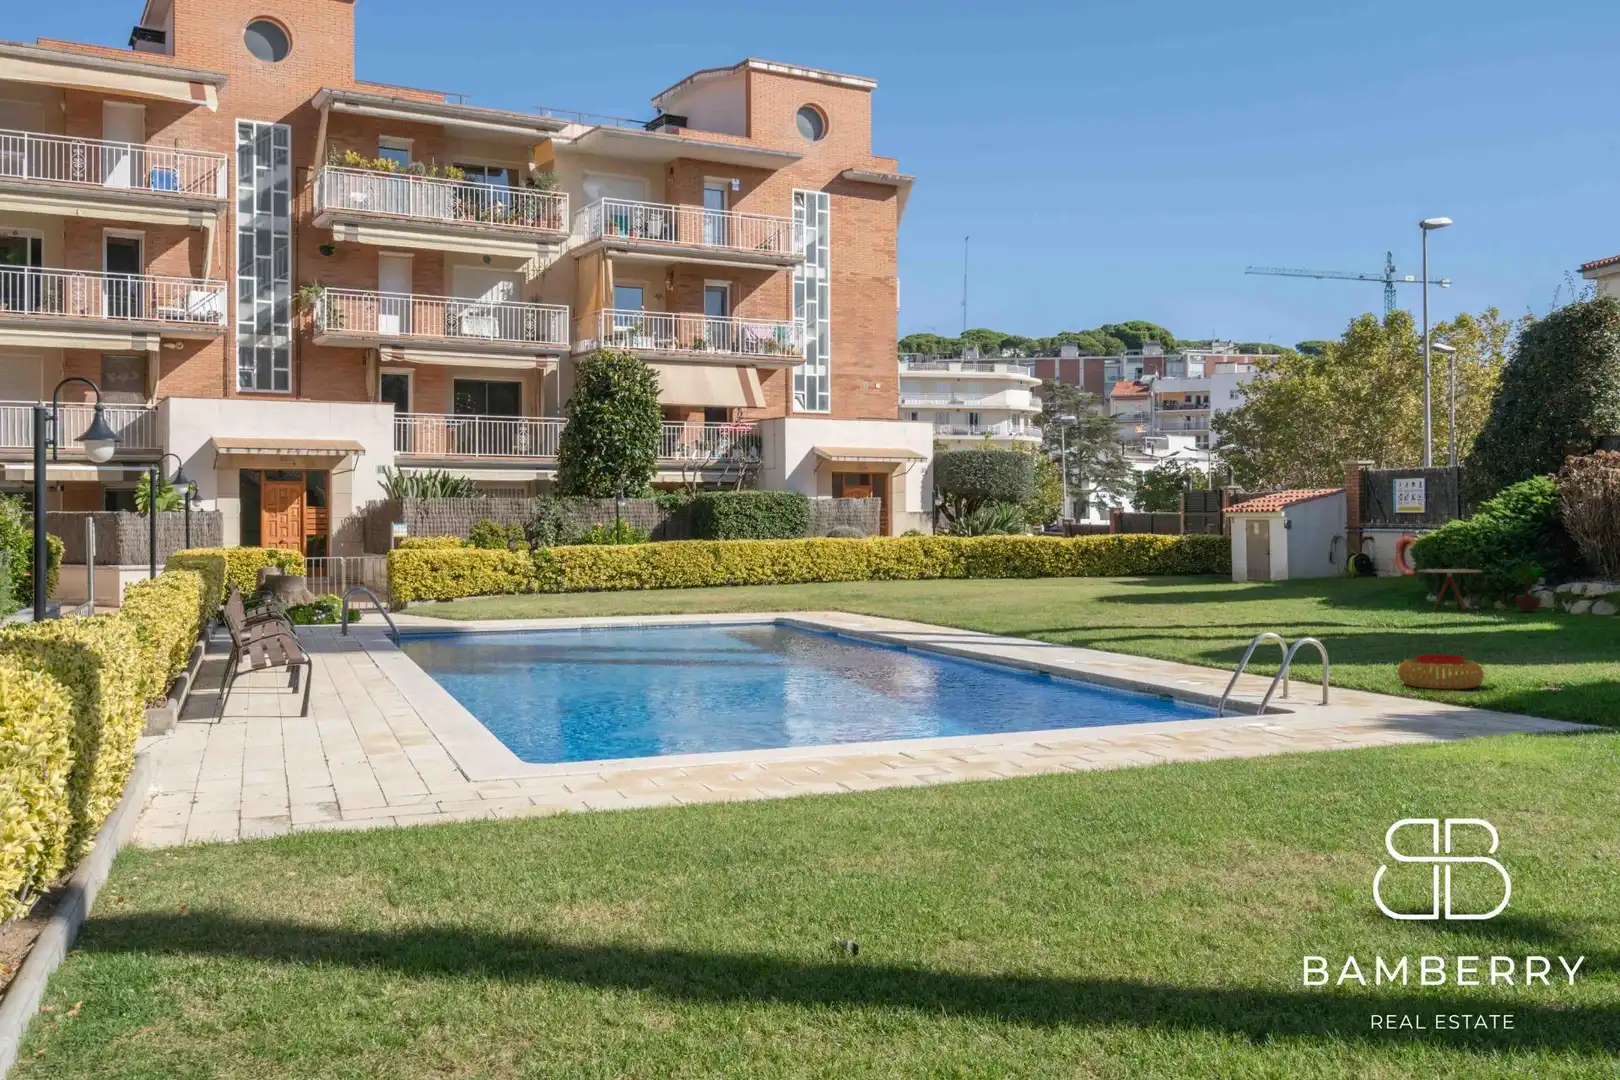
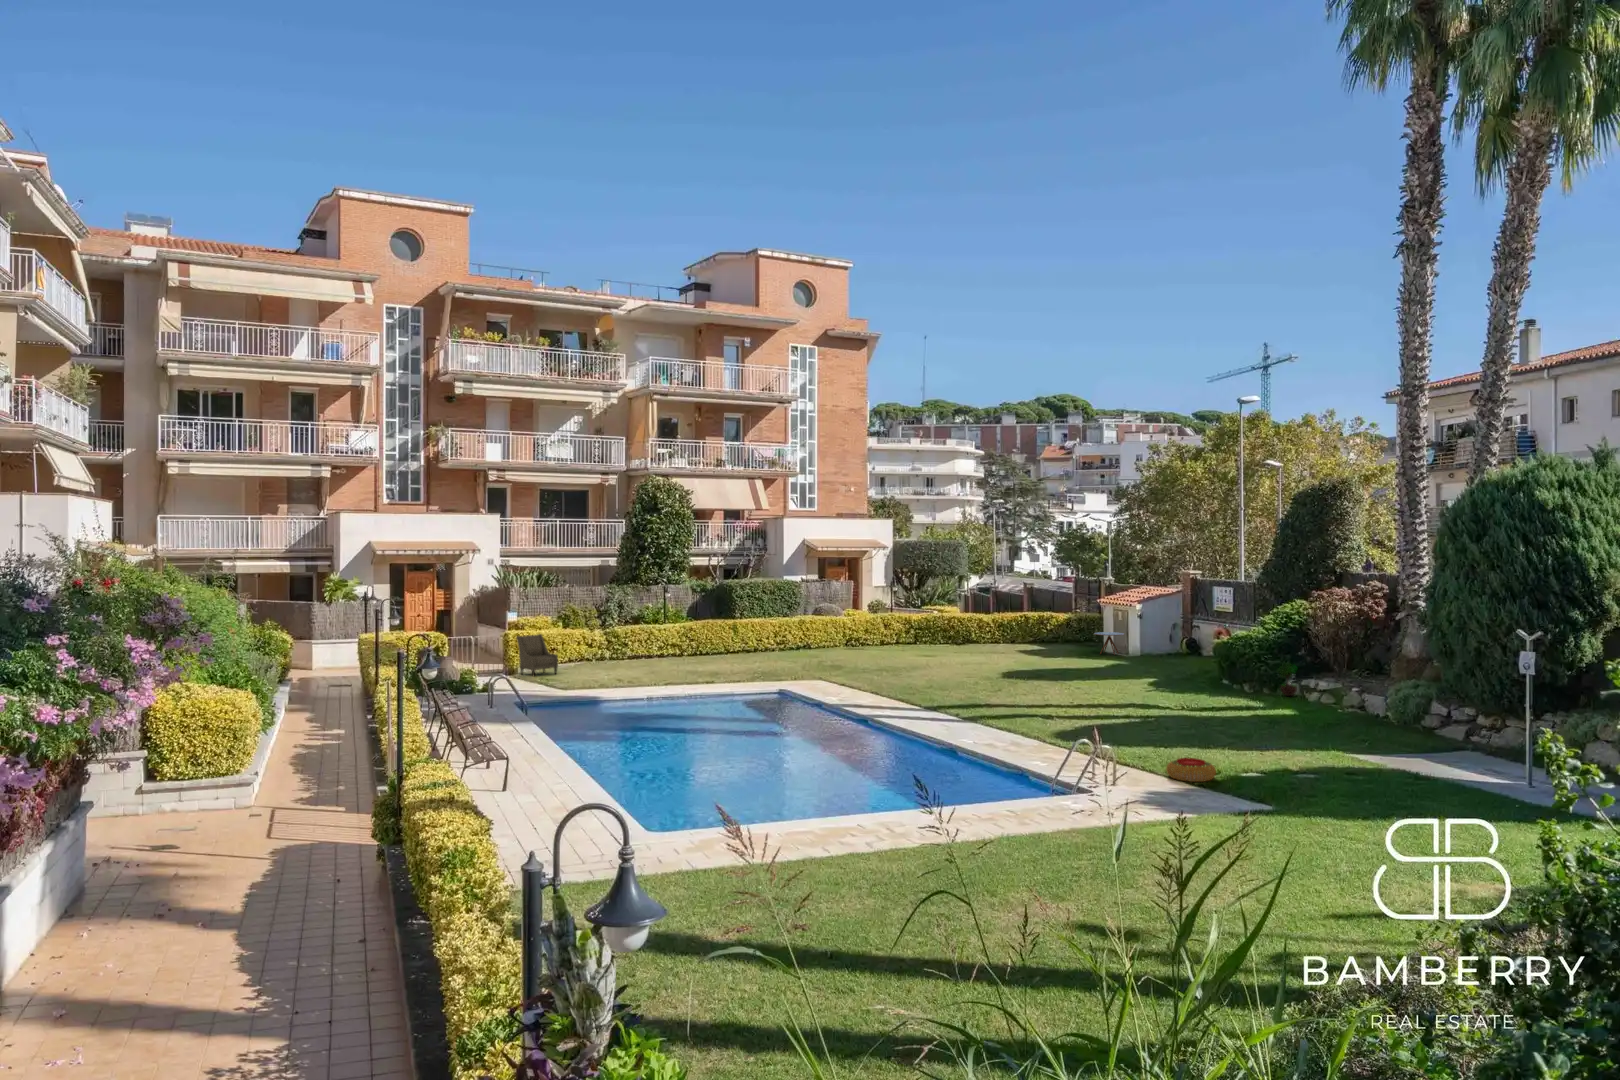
chair: none [404,552,464,609] -> present [516,634,558,676]
round table: present [1418,569,1481,611] -> present [1094,632,1124,655]

